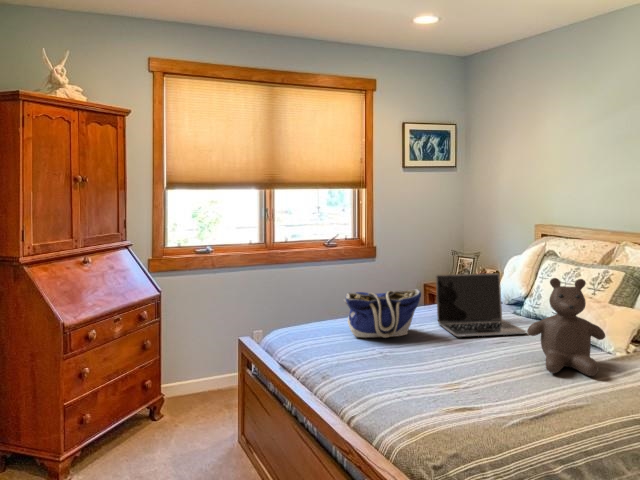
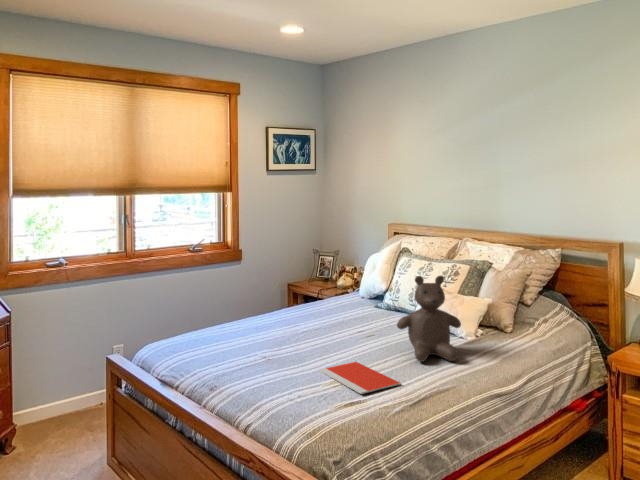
laptop: present [436,273,526,337] -> none [308,272,392,335]
tote bag: present [344,289,421,338] -> none [222,292,298,343]
notebook: none [436,366,524,400] -> present [319,362,401,394]

